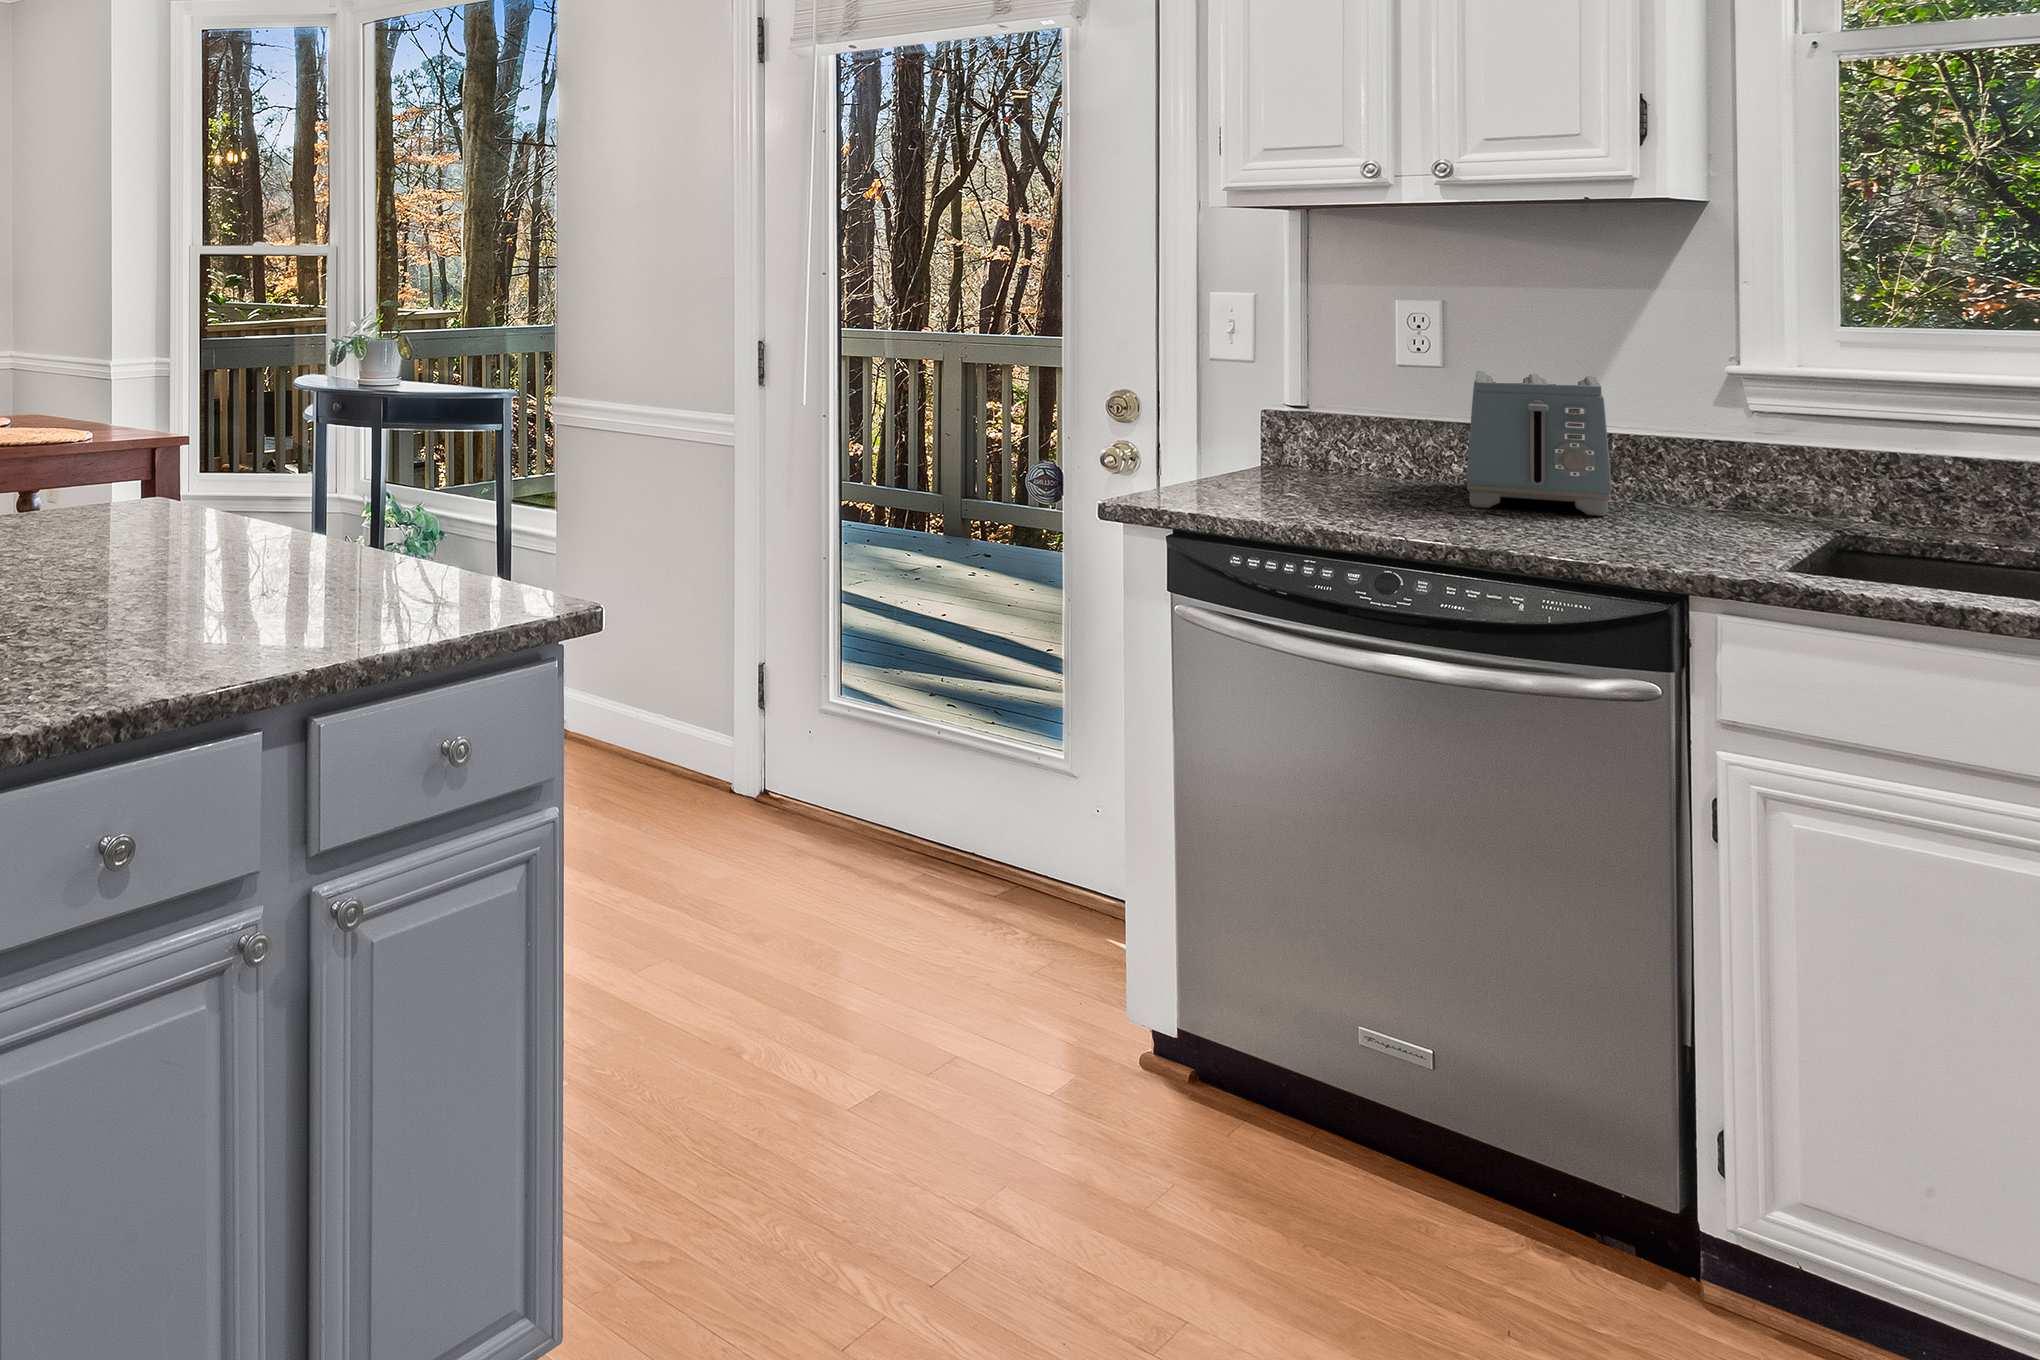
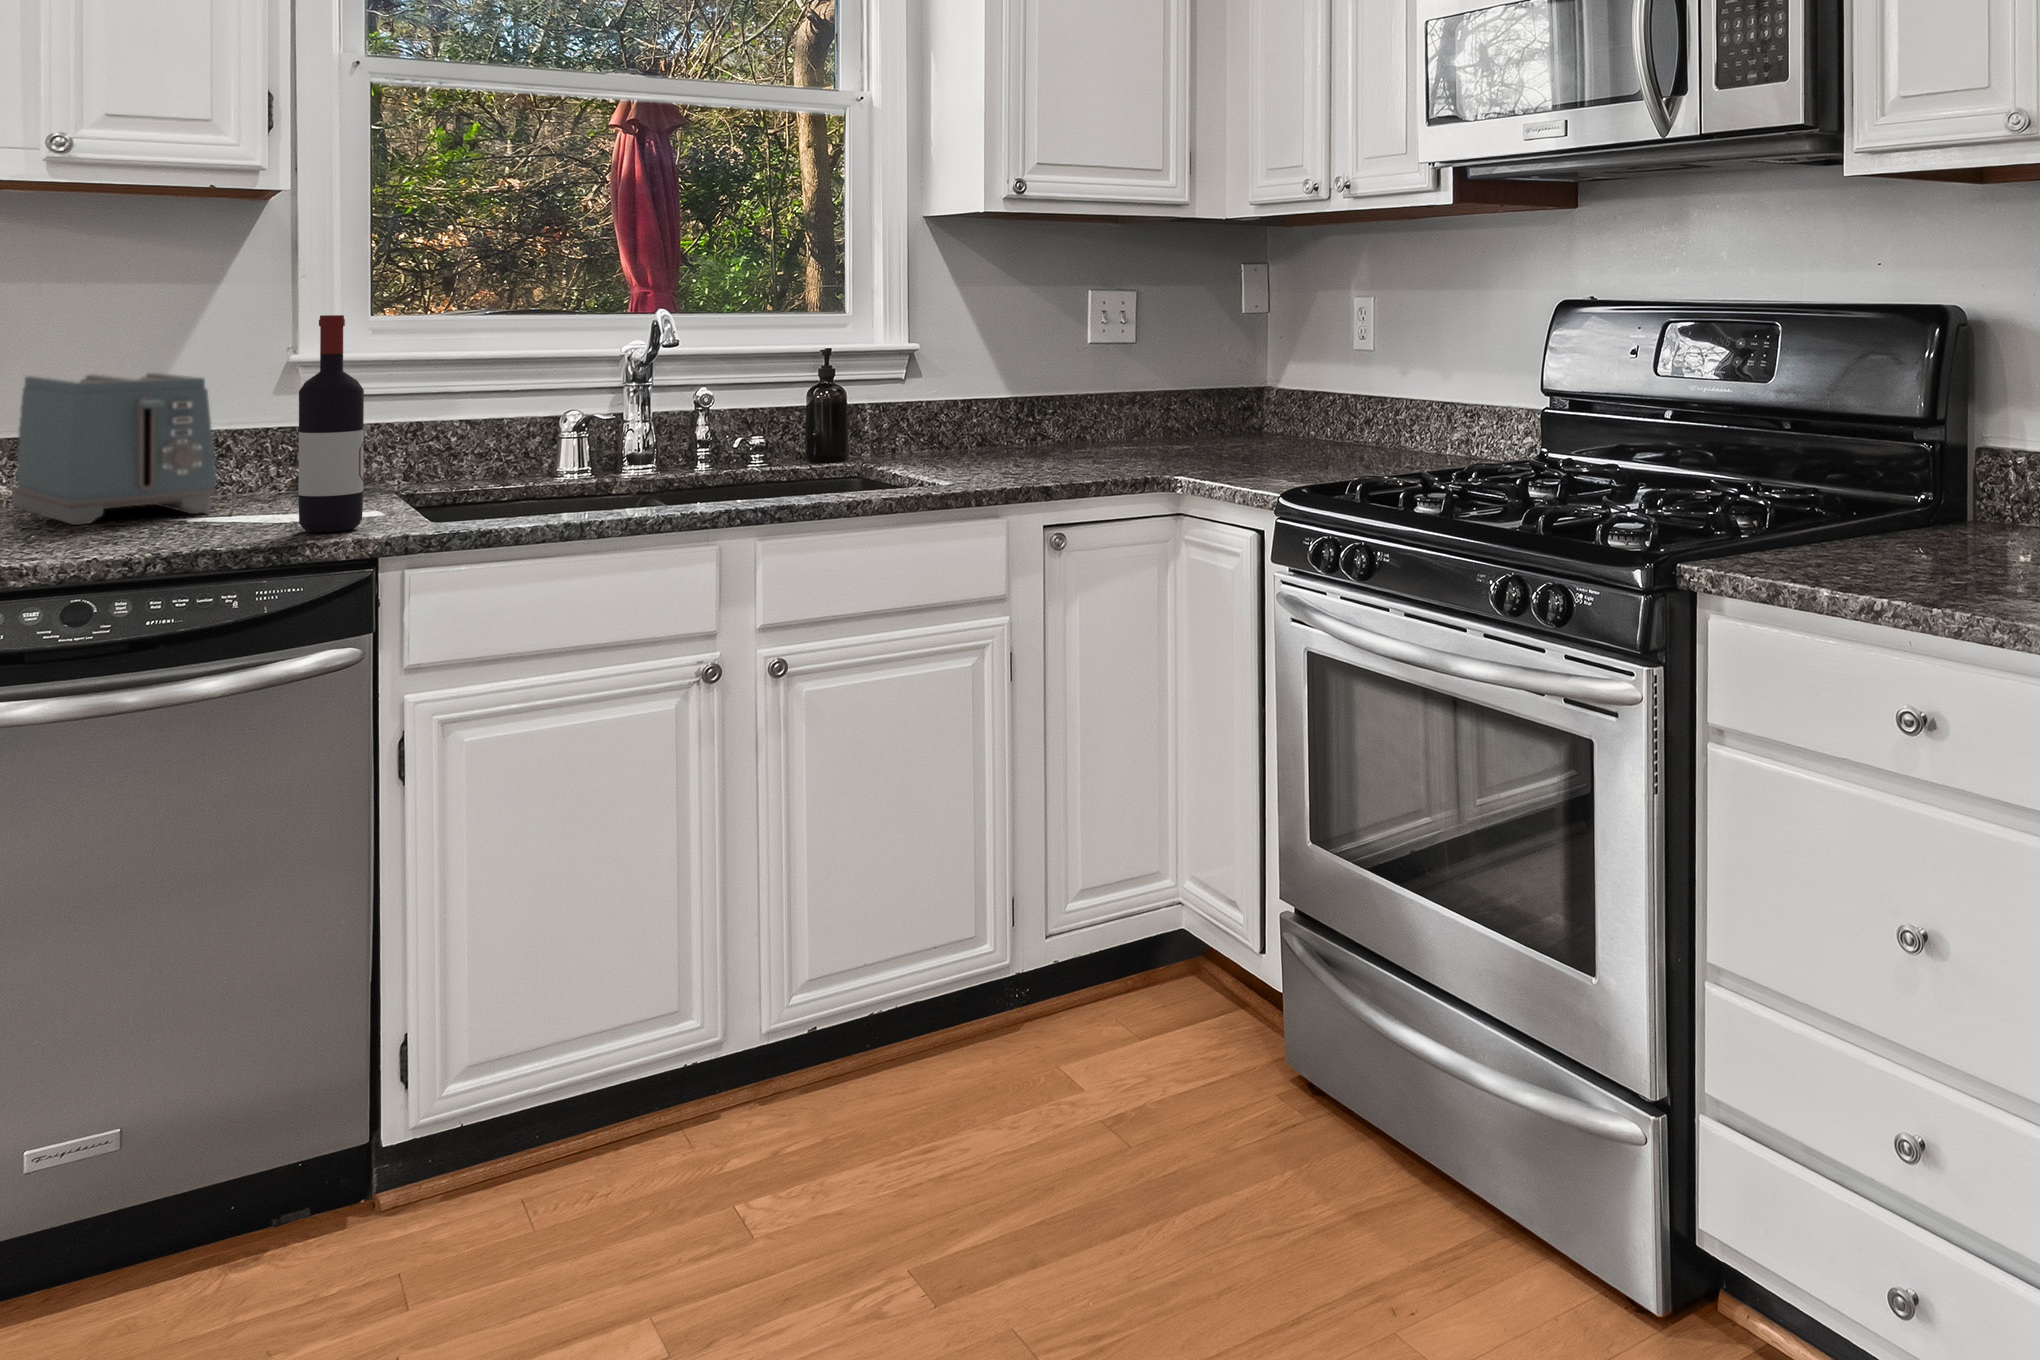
wine bottle: none [1619,338,1692,559] -> present [298,315,364,532]

